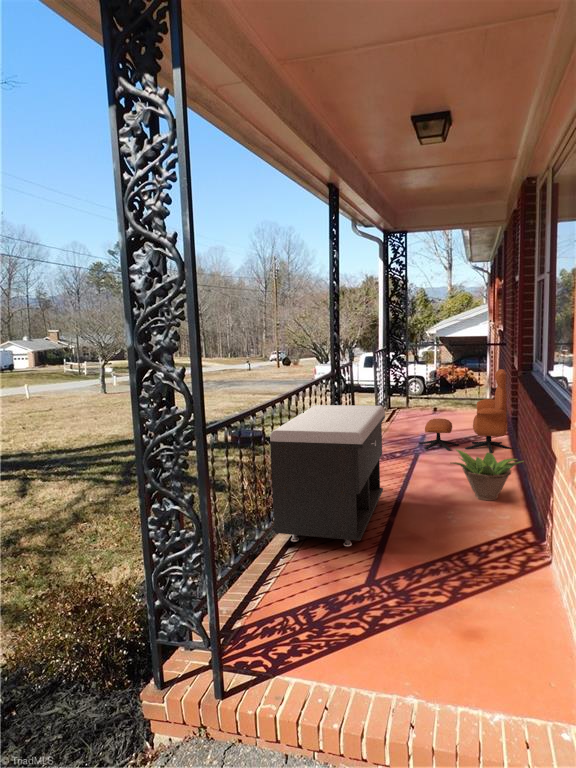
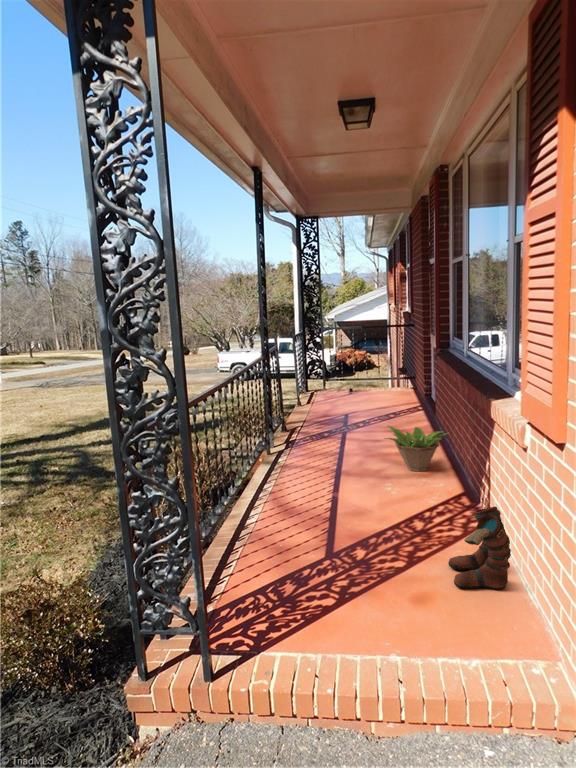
lounge chair: present [419,369,514,453] -> none [344,349,432,429]
storage bench: present [270,405,385,546] -> none [219,387,323,525]
boots: none [495,548,562,641] -> present [448,507,511,590]

